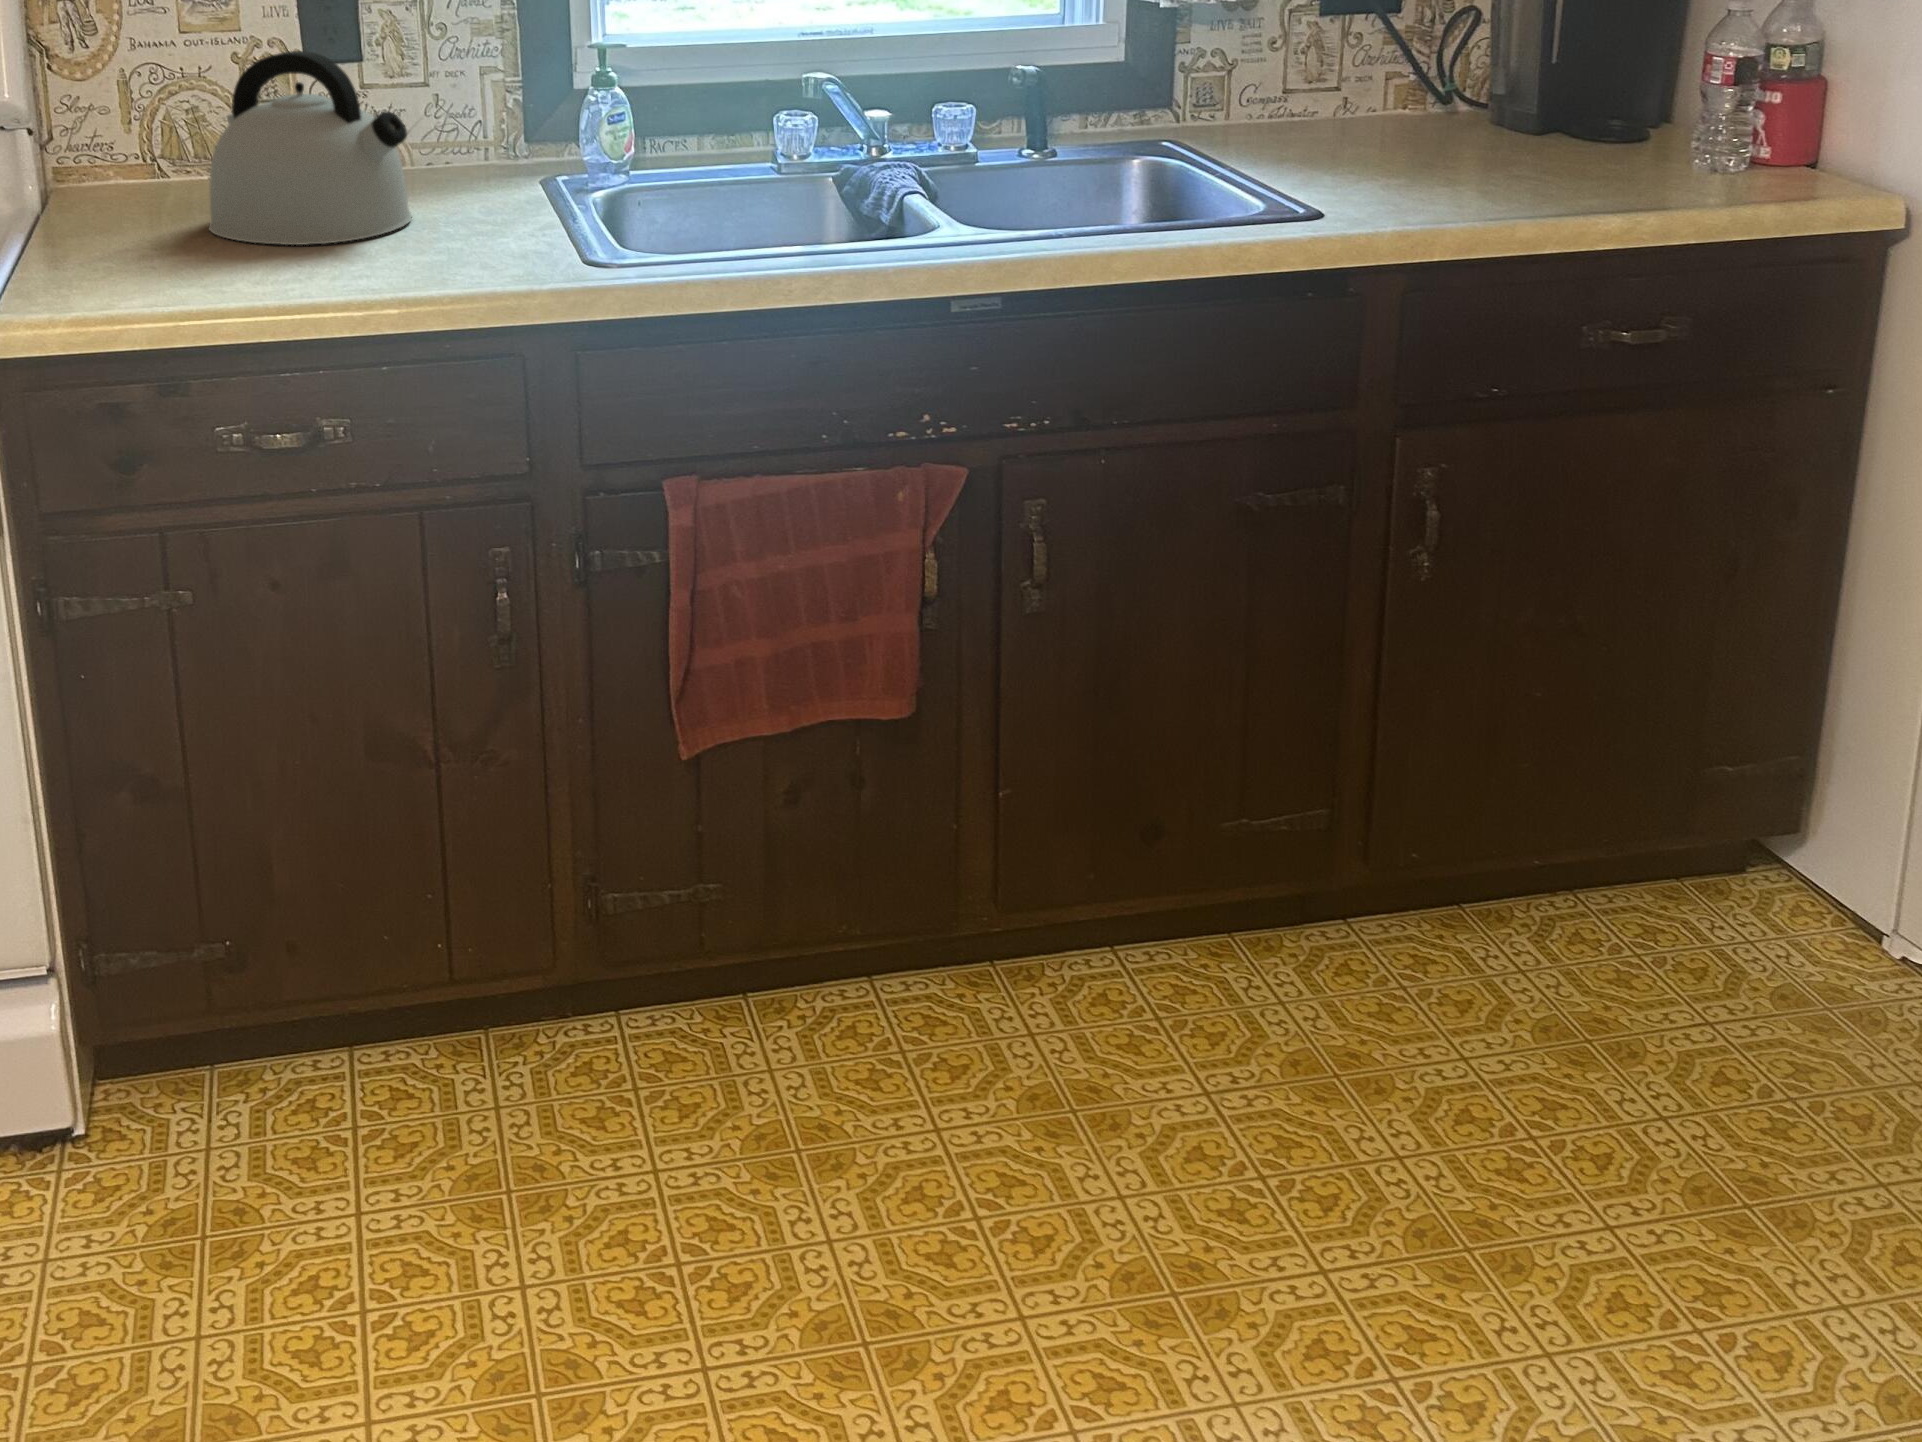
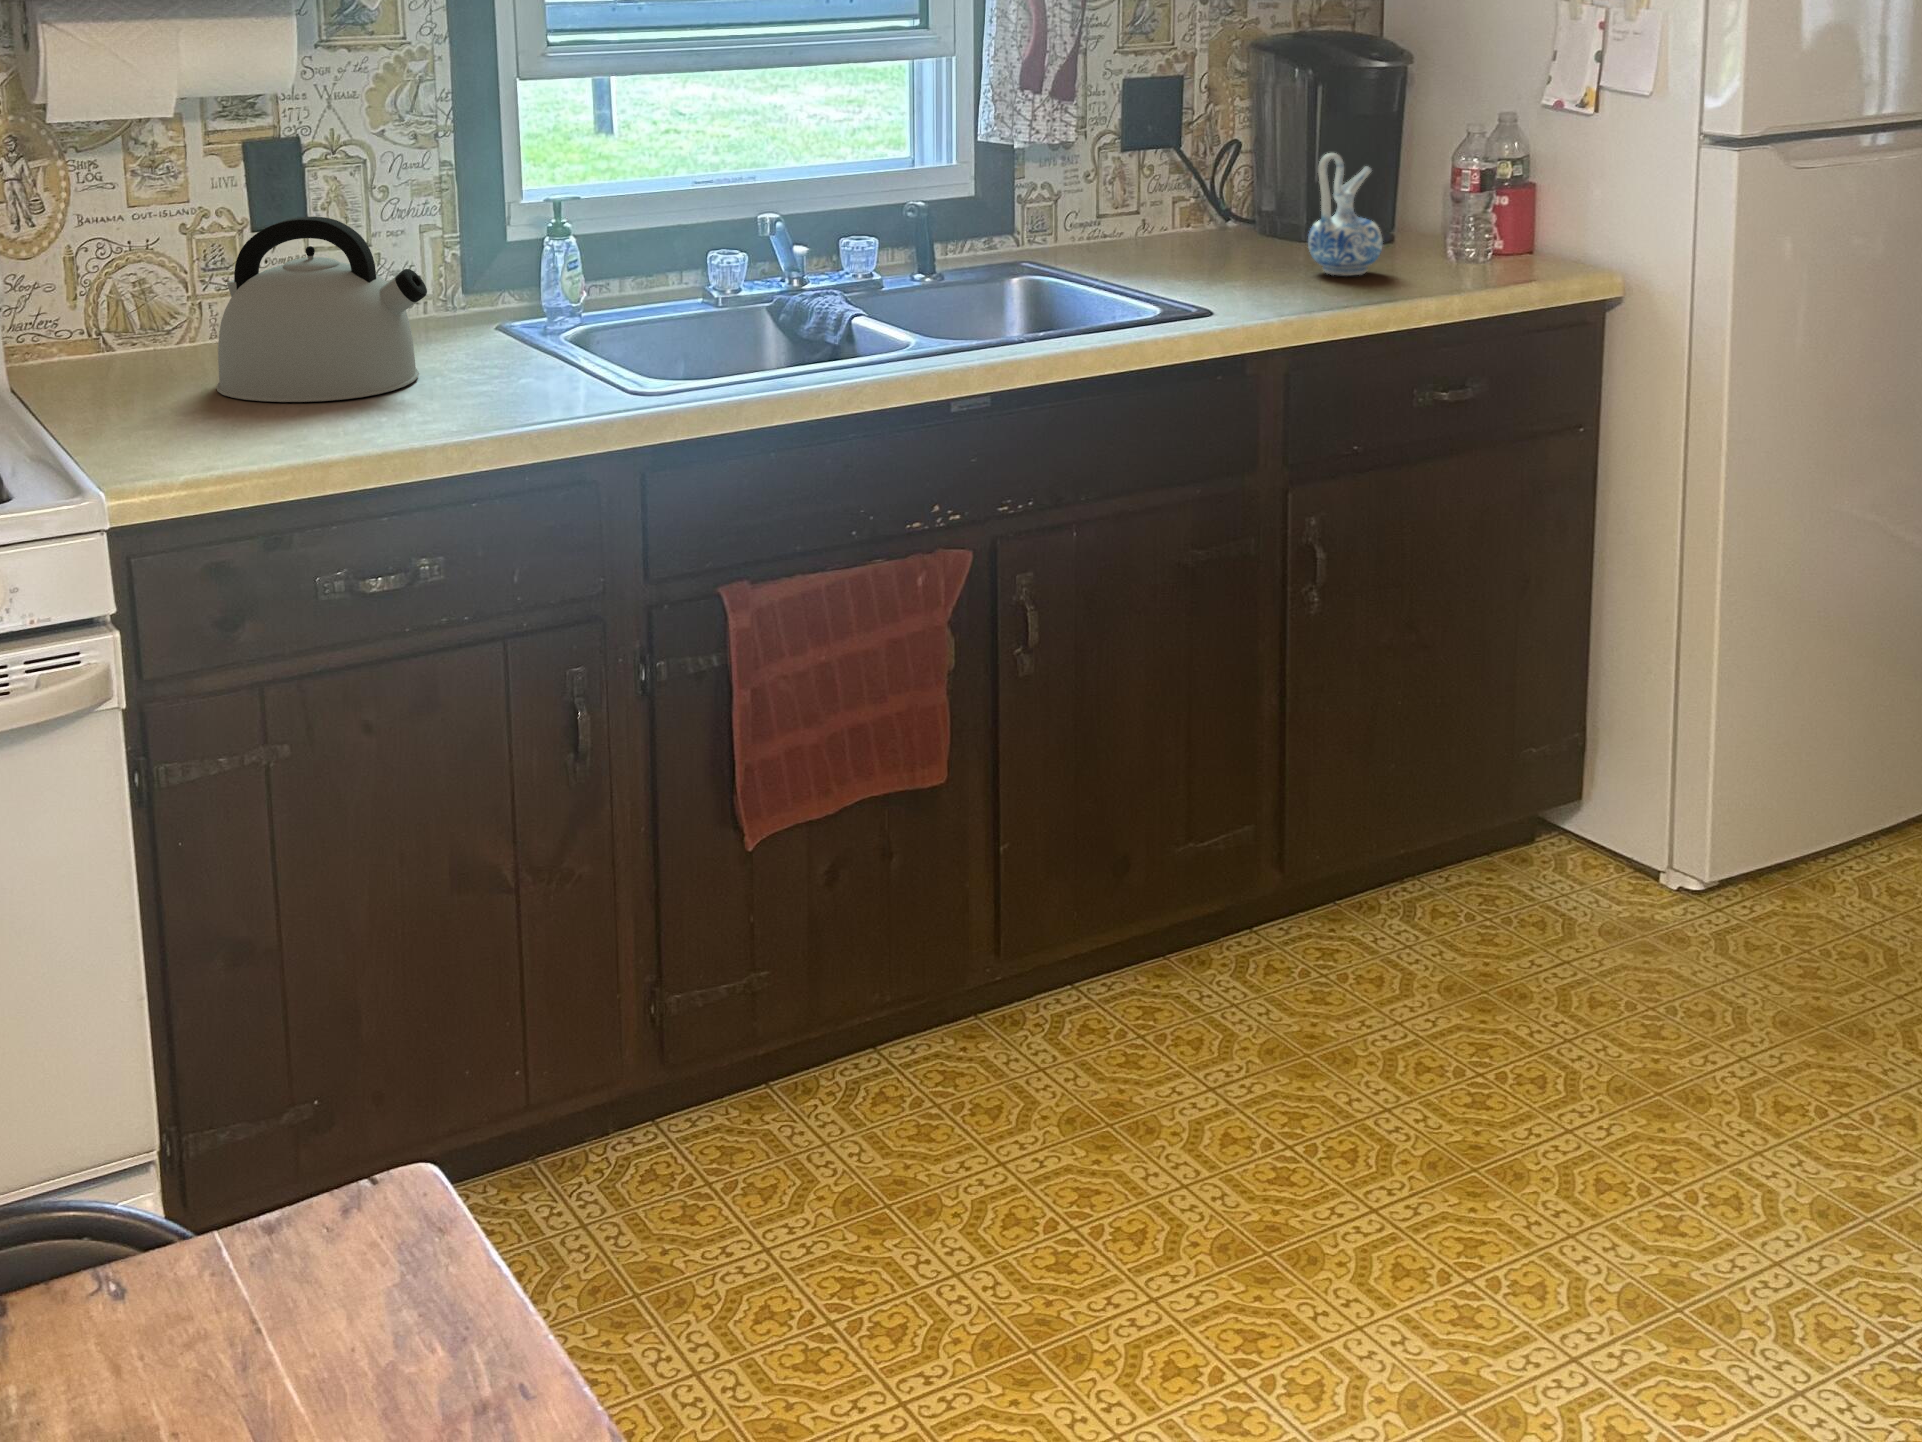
ceramic pitcher: none [1499,27,1592,177] -> present [1308,153,1383,276]

